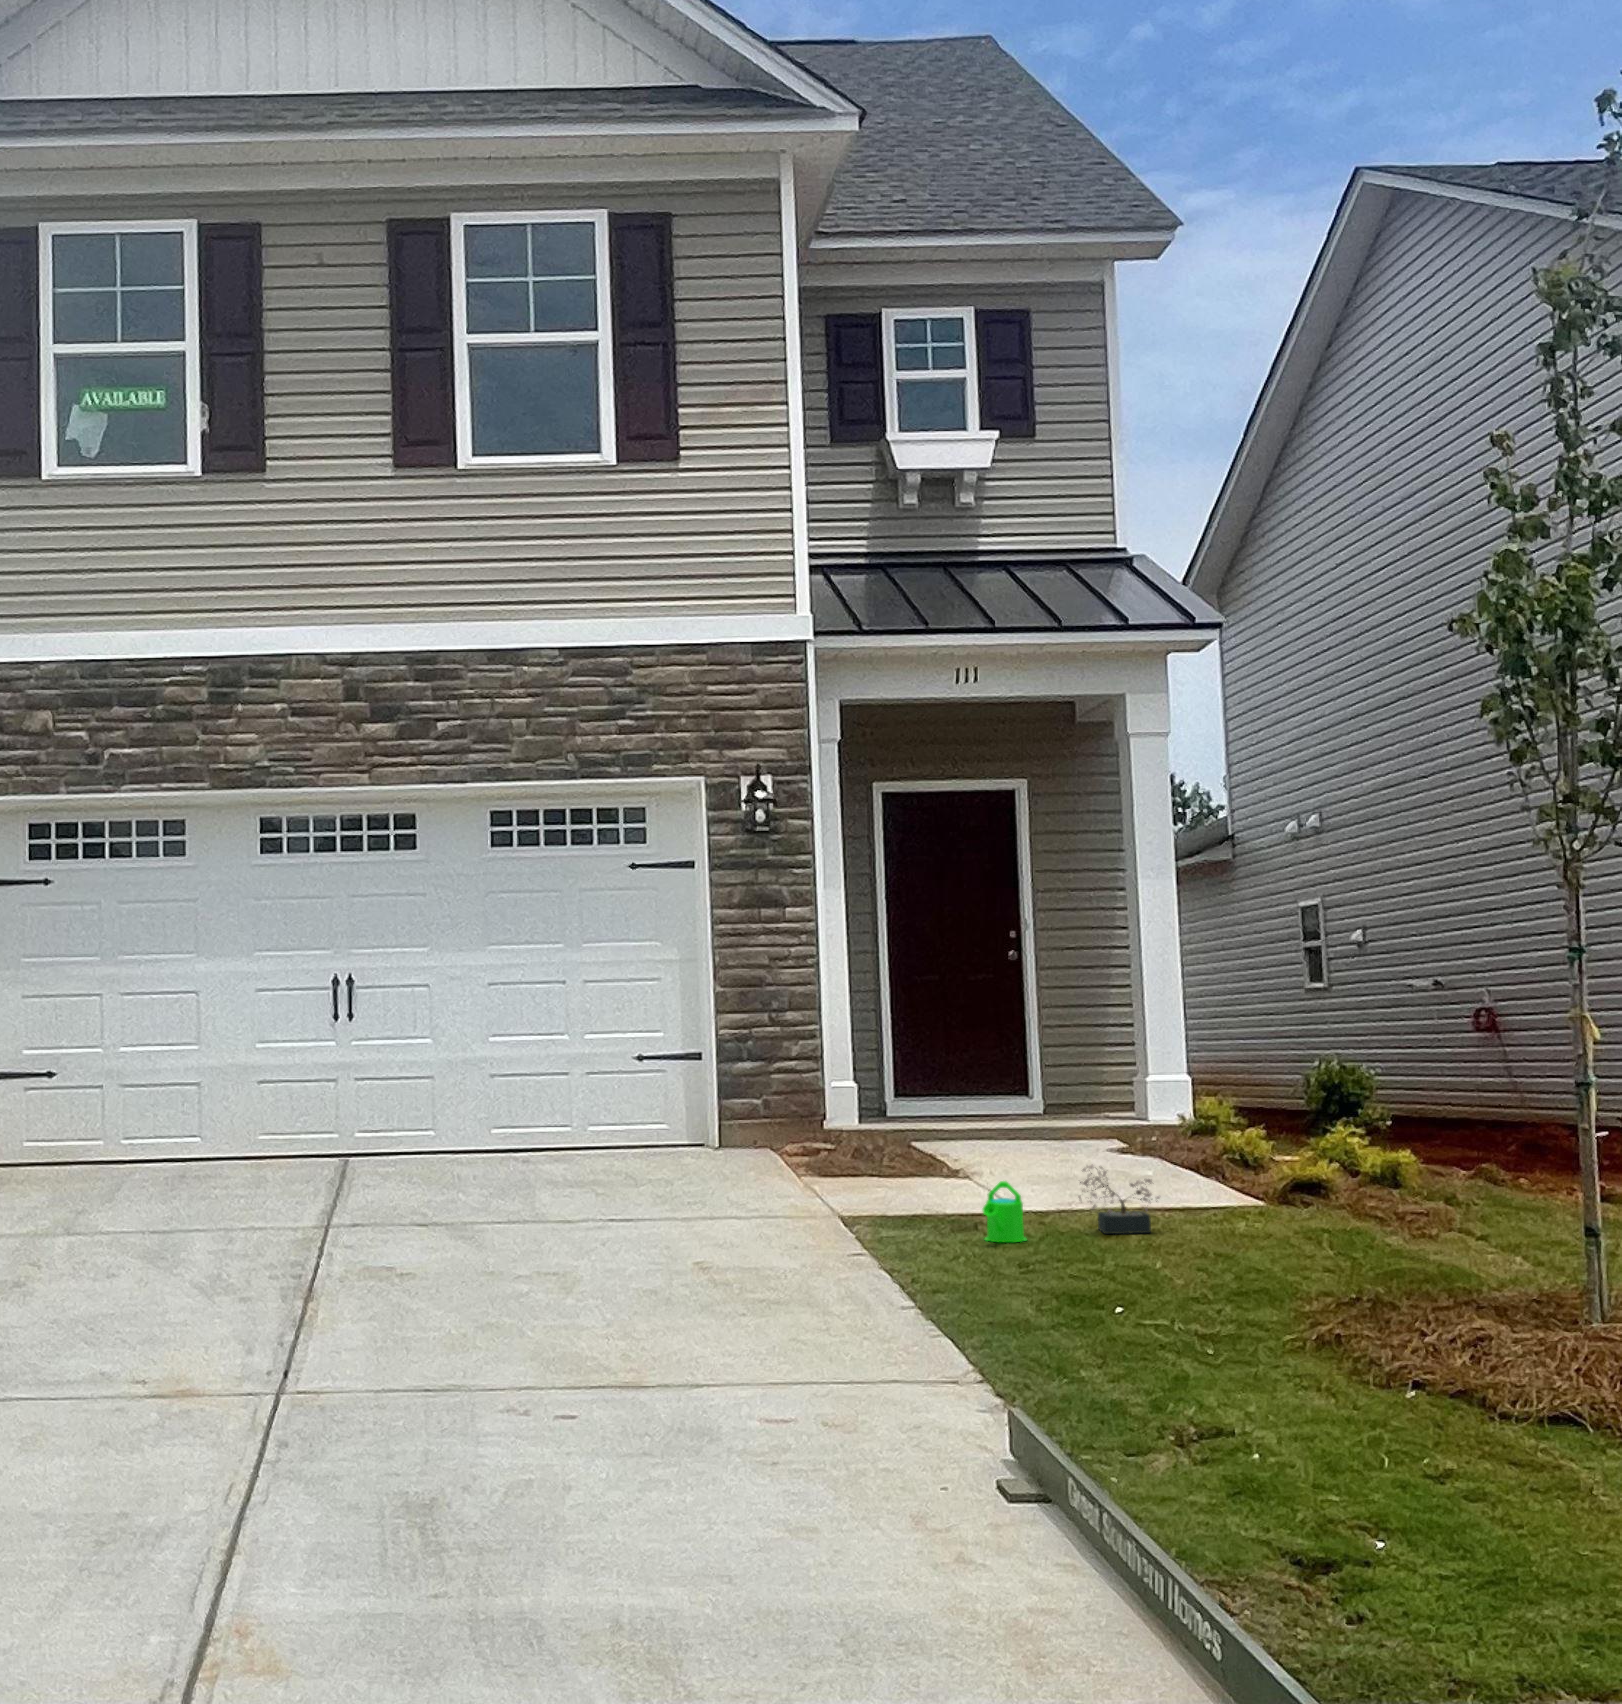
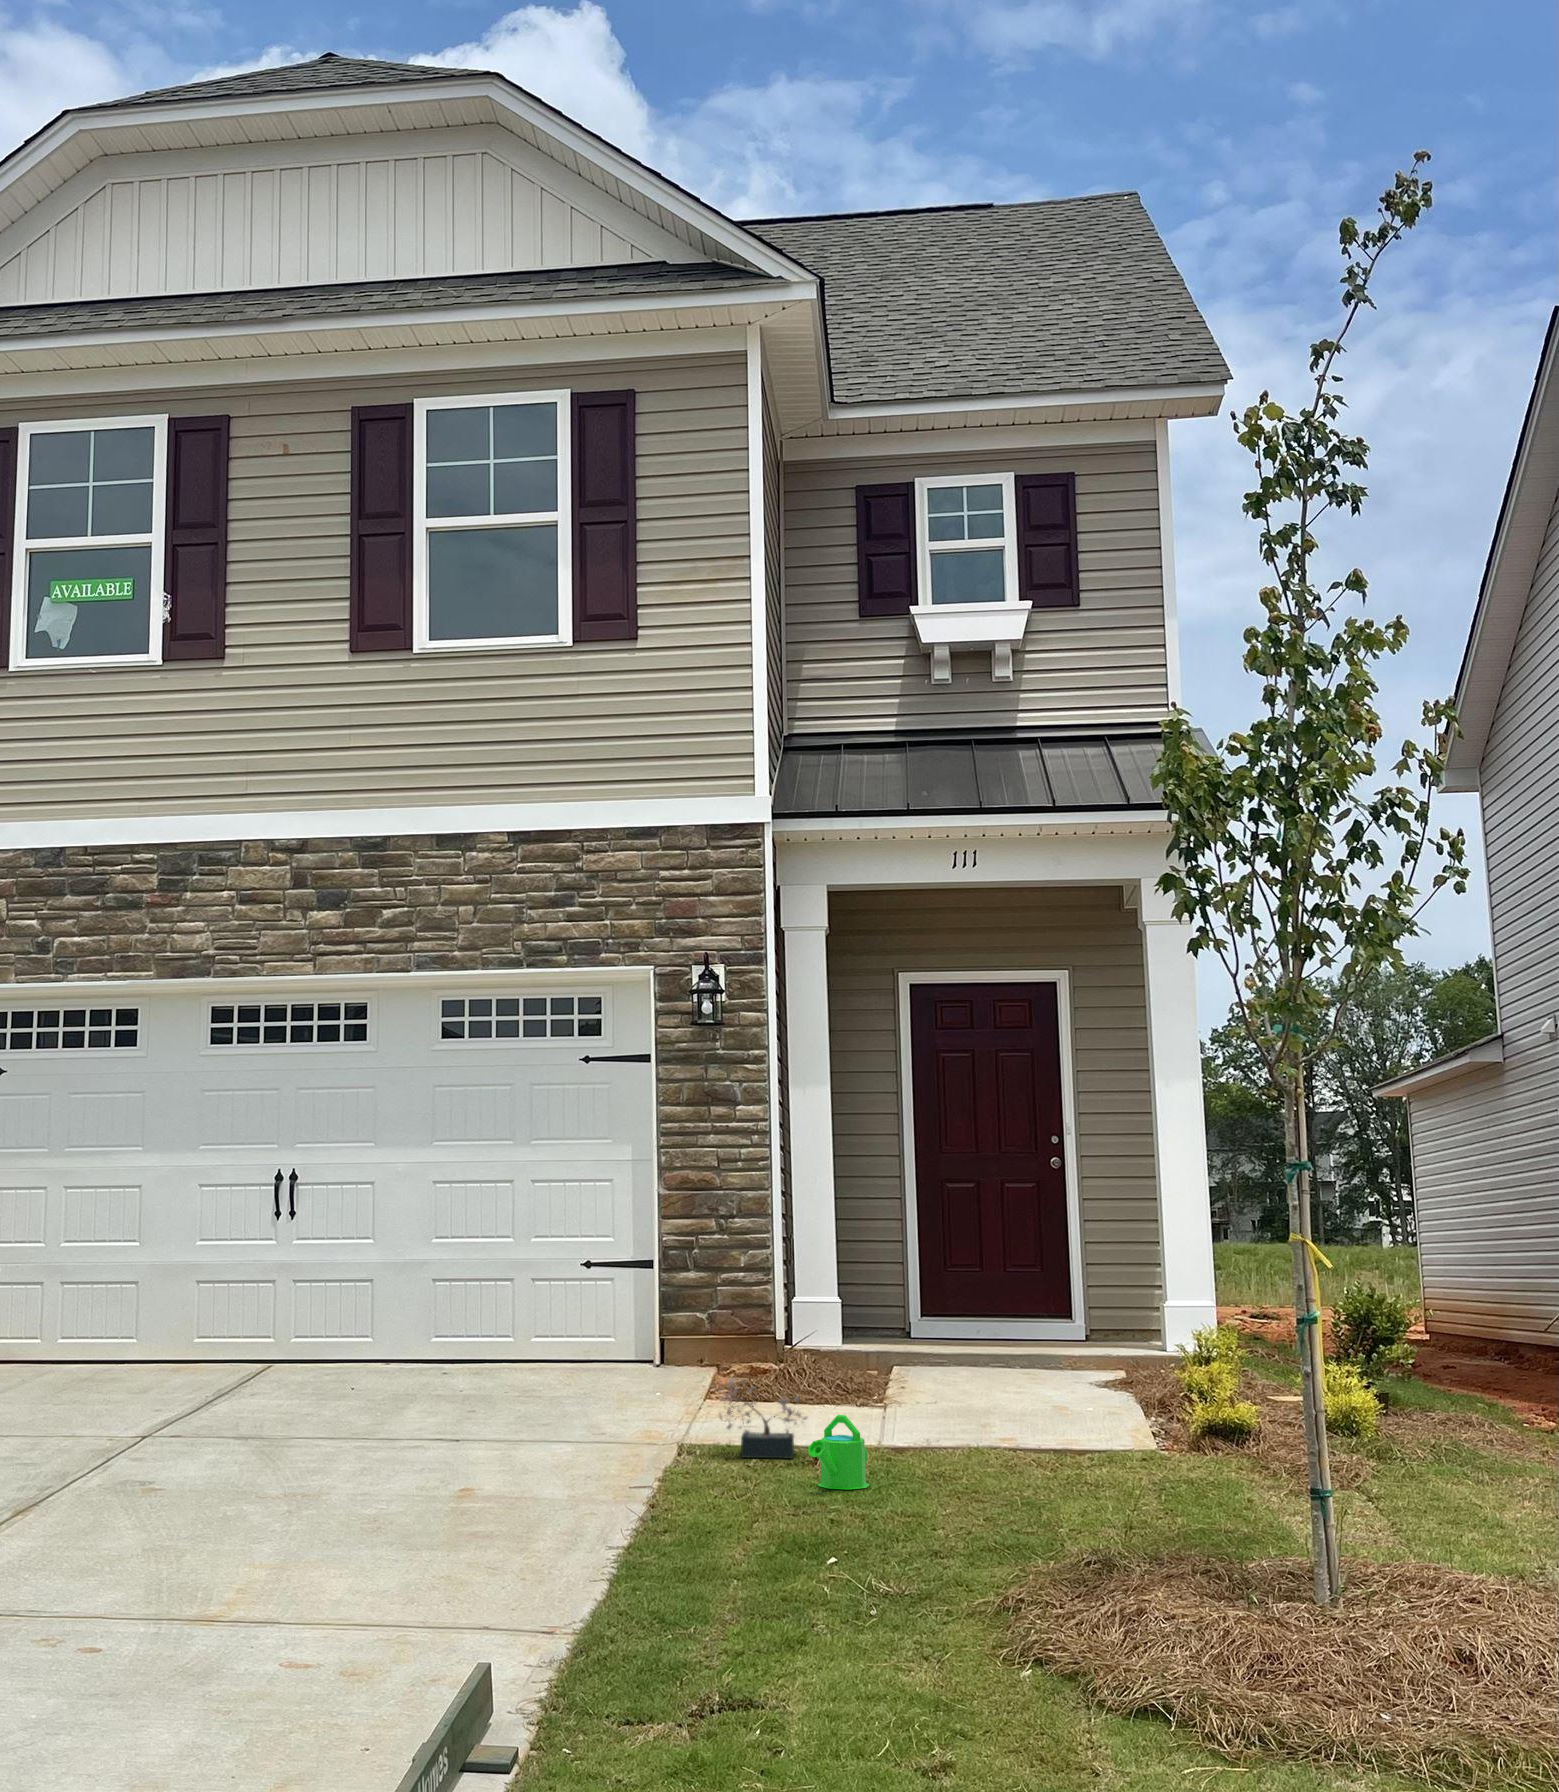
decorative plant: present [1079,1165,1160,1234] -> present [719,1379,807,1458]

